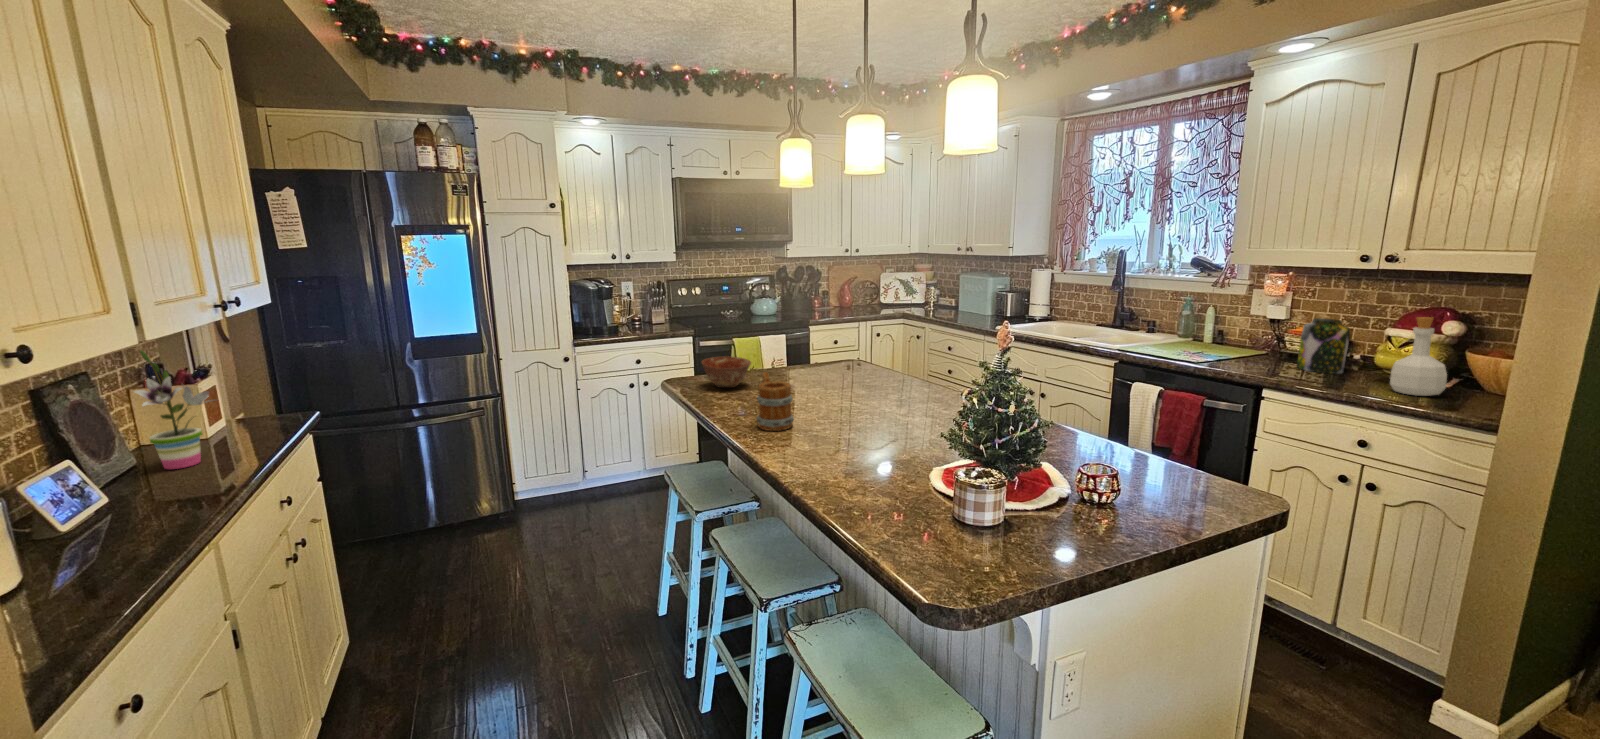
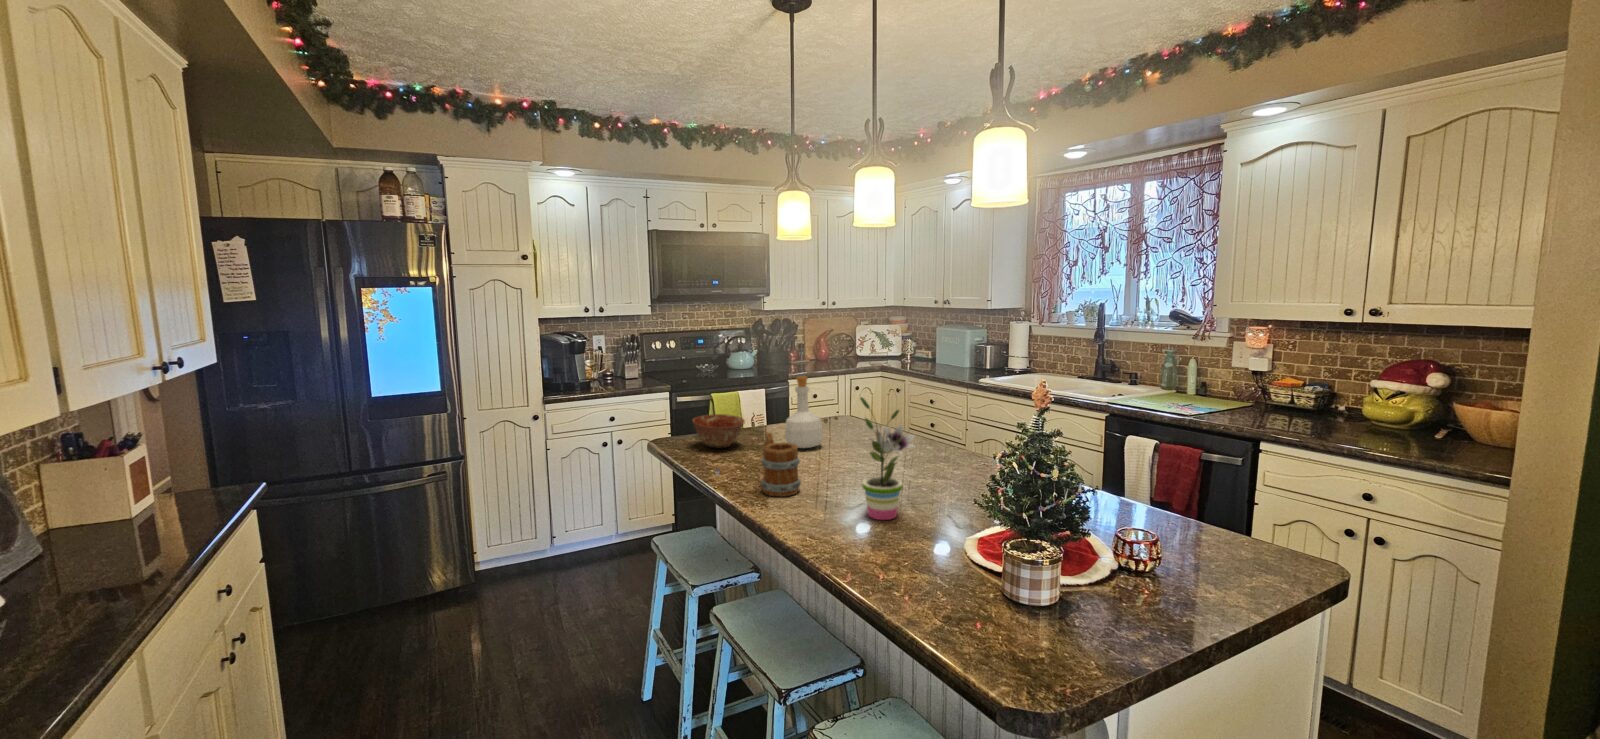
bottle: present [1390,317,1447,396] -> present [785,377,823,448]
jar: present [1297,318,1350,374] -> none [1288,370,1339,425]
potted plant: present [134,350,209,469] -> present [860,397,915,520]

